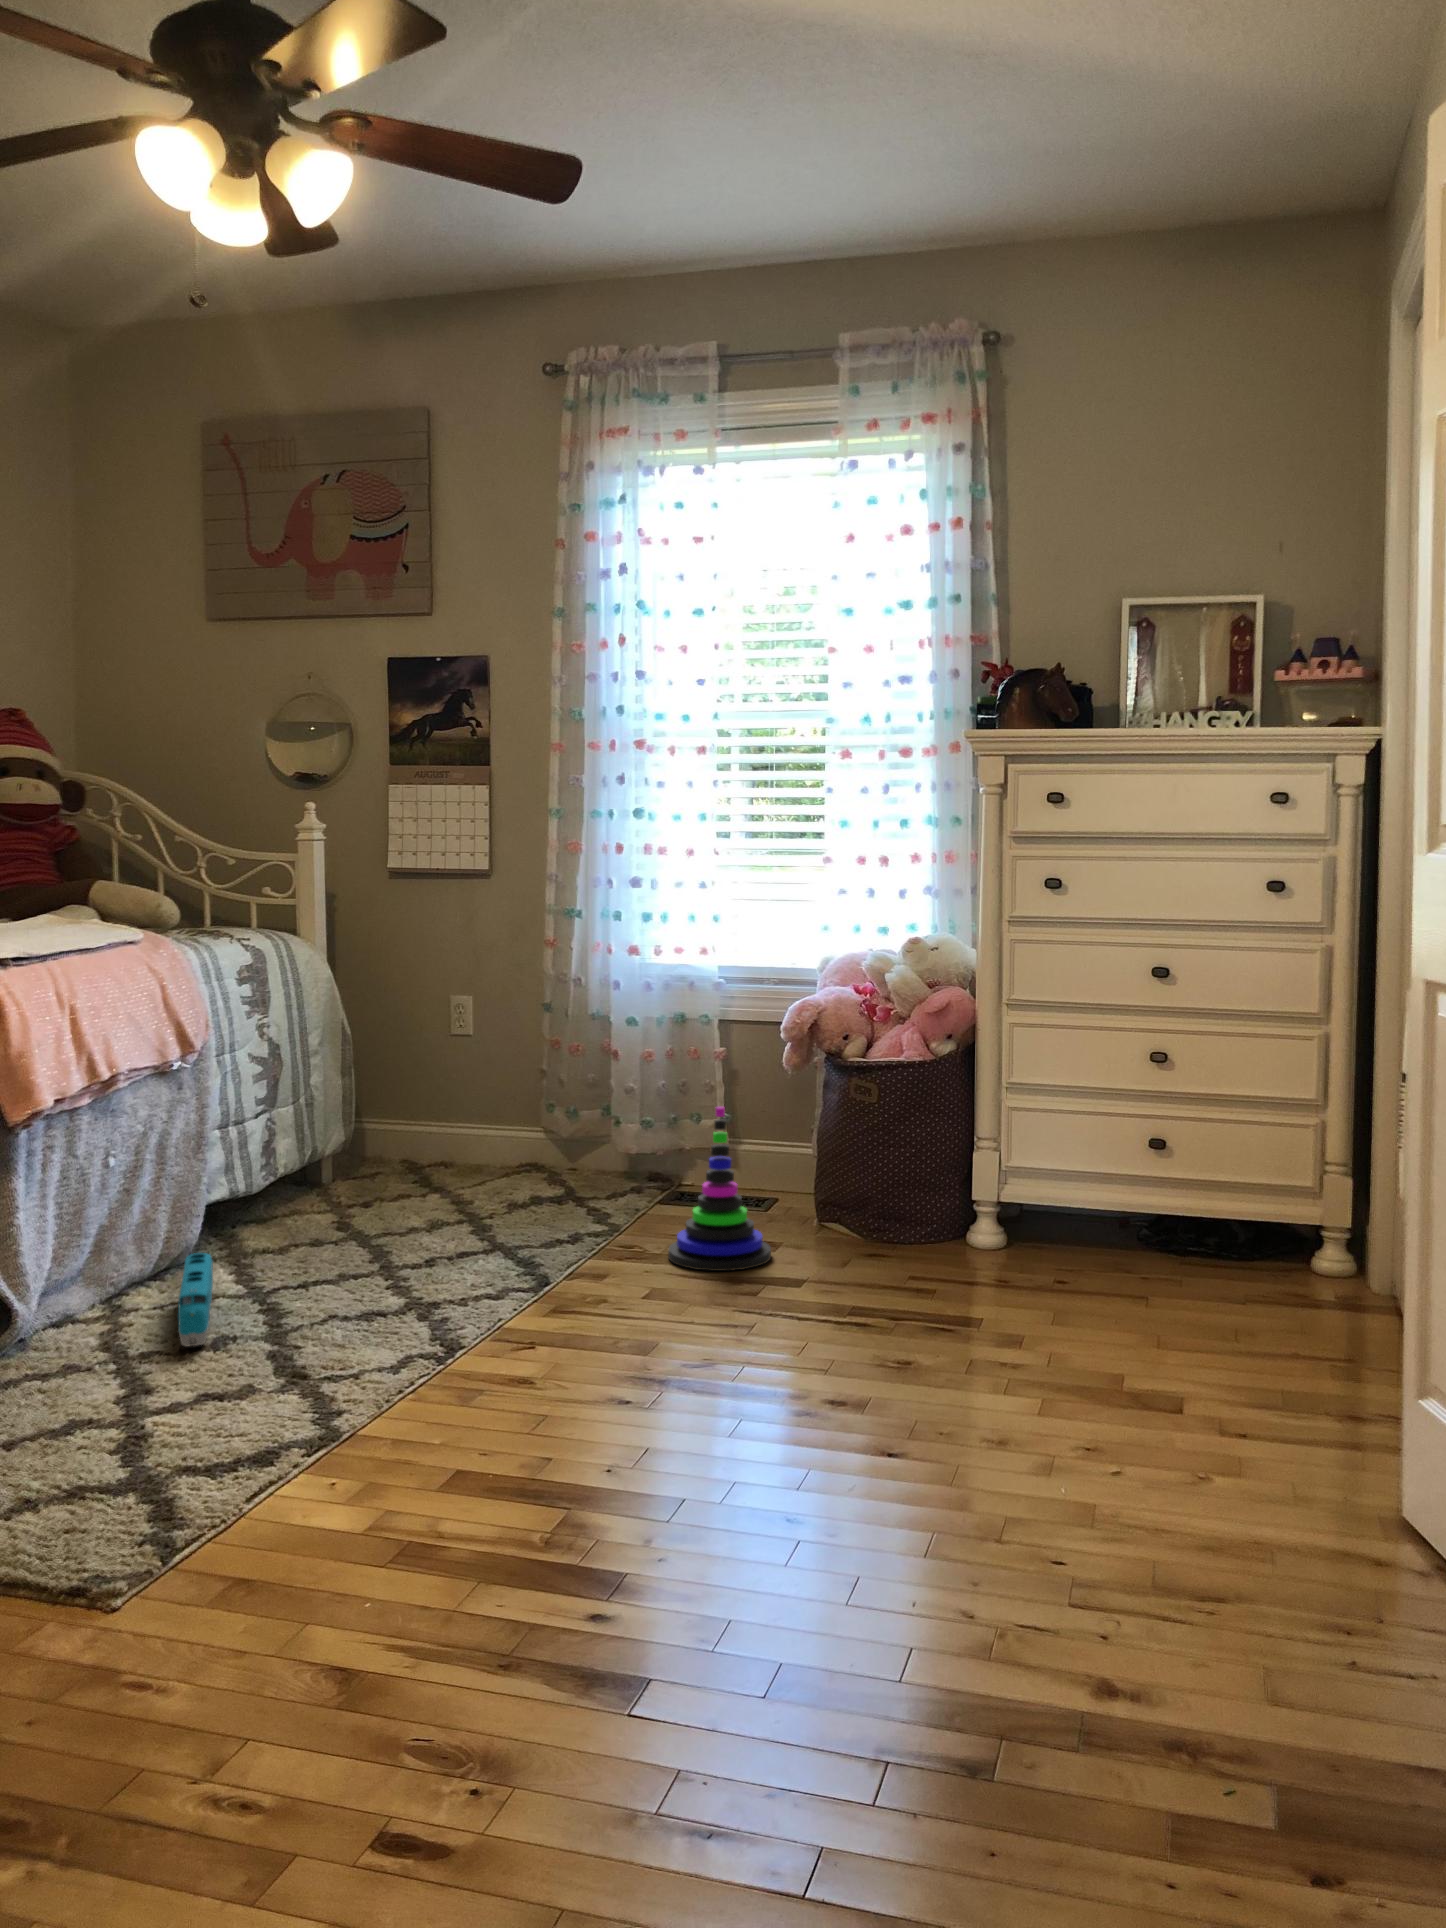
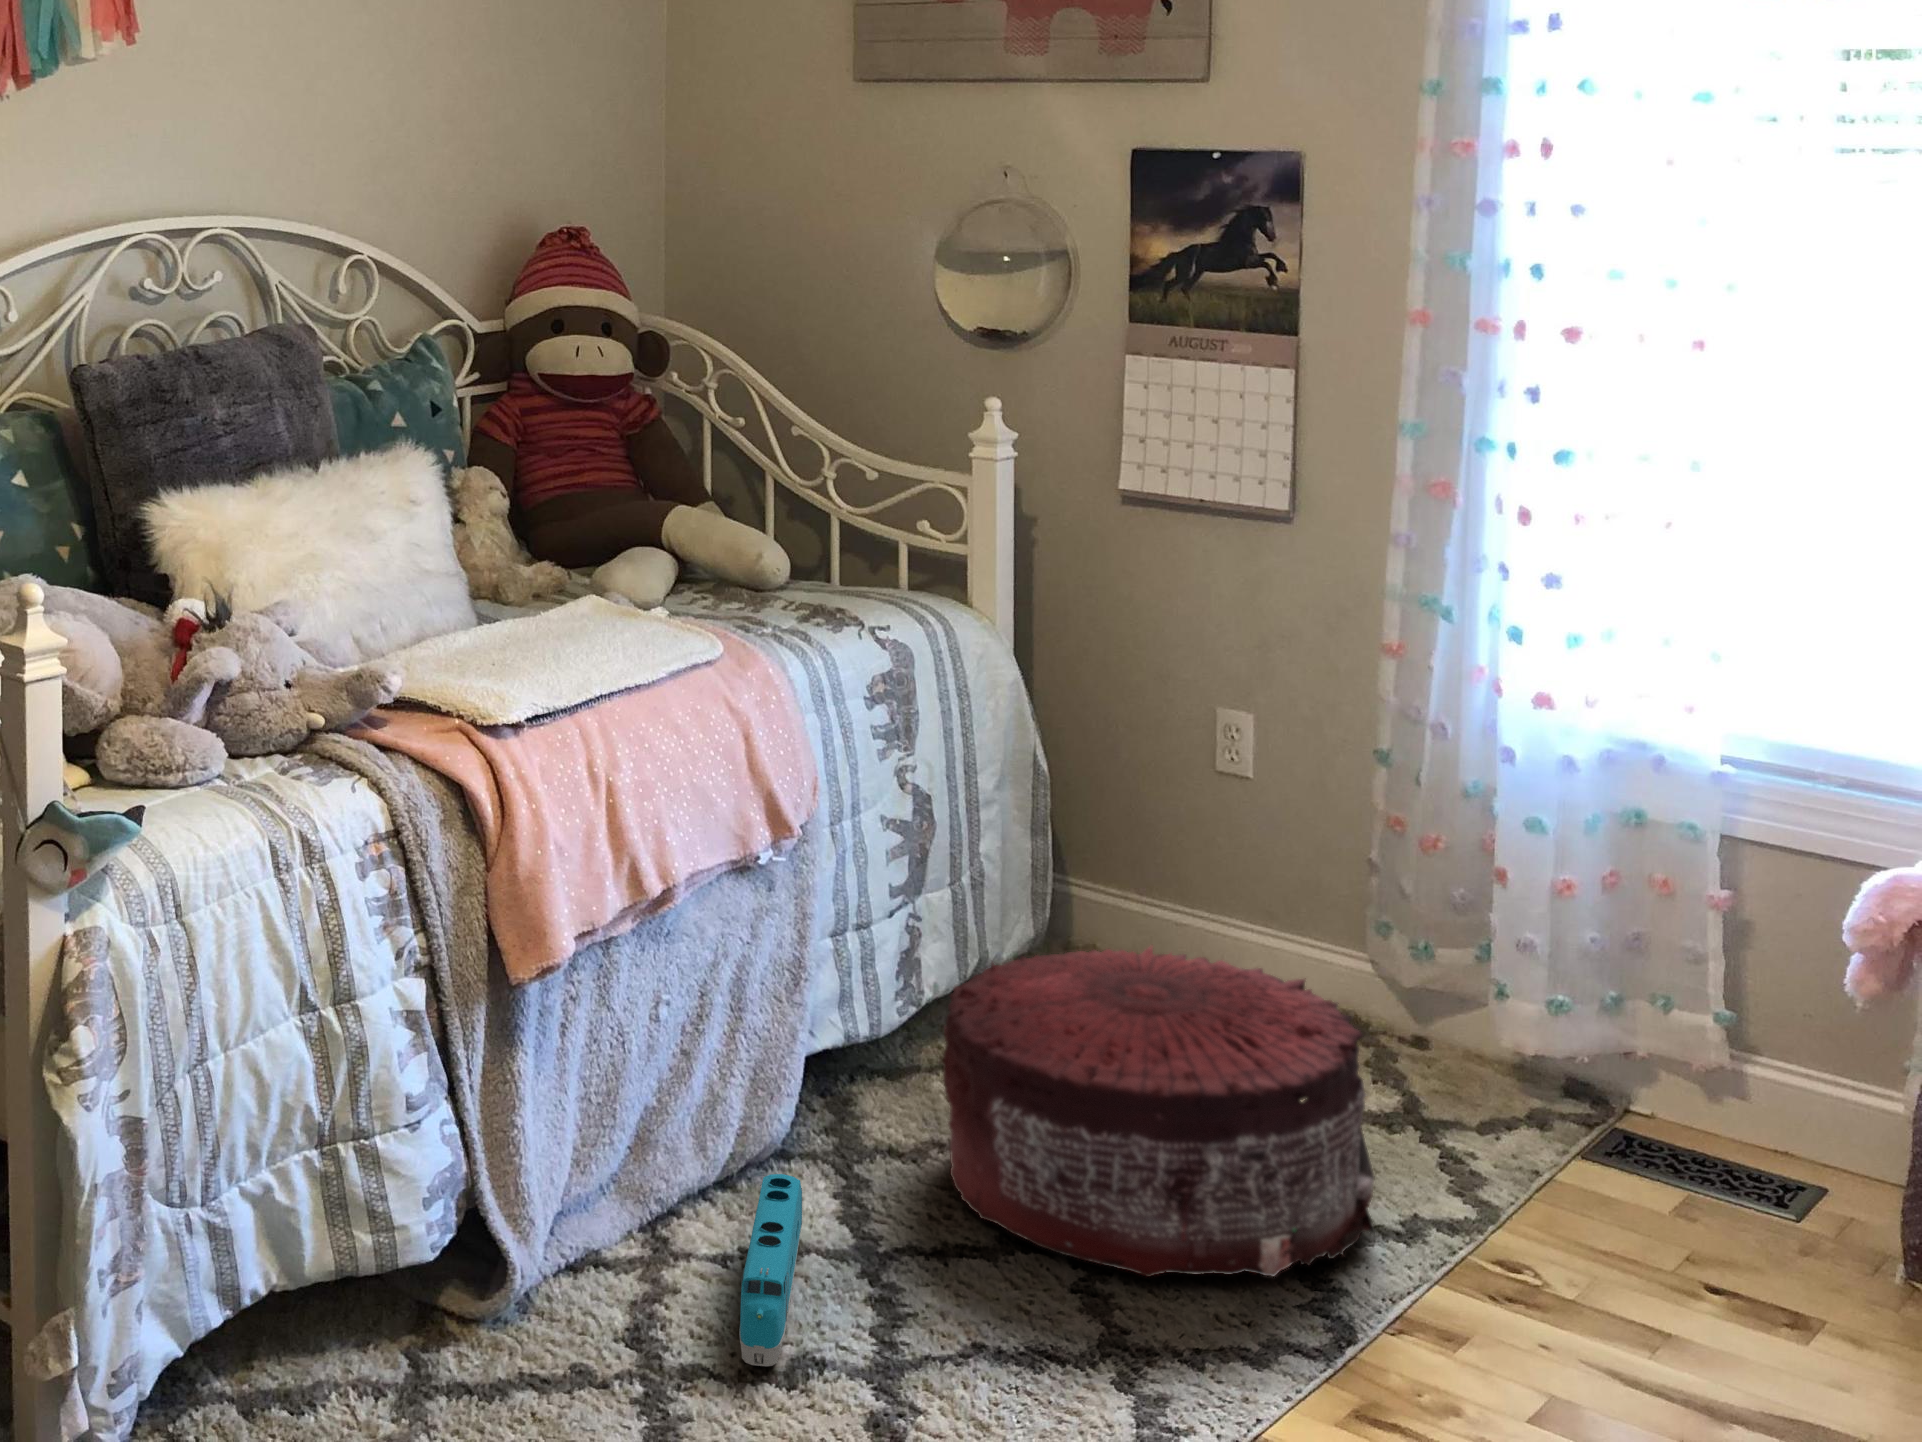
stacking toy: present [668,1107,771,1271] -> none [1594,1069,1811,1395]
pouf: none [297,1110,555,1275] -> present [943,946,1375,1276]

